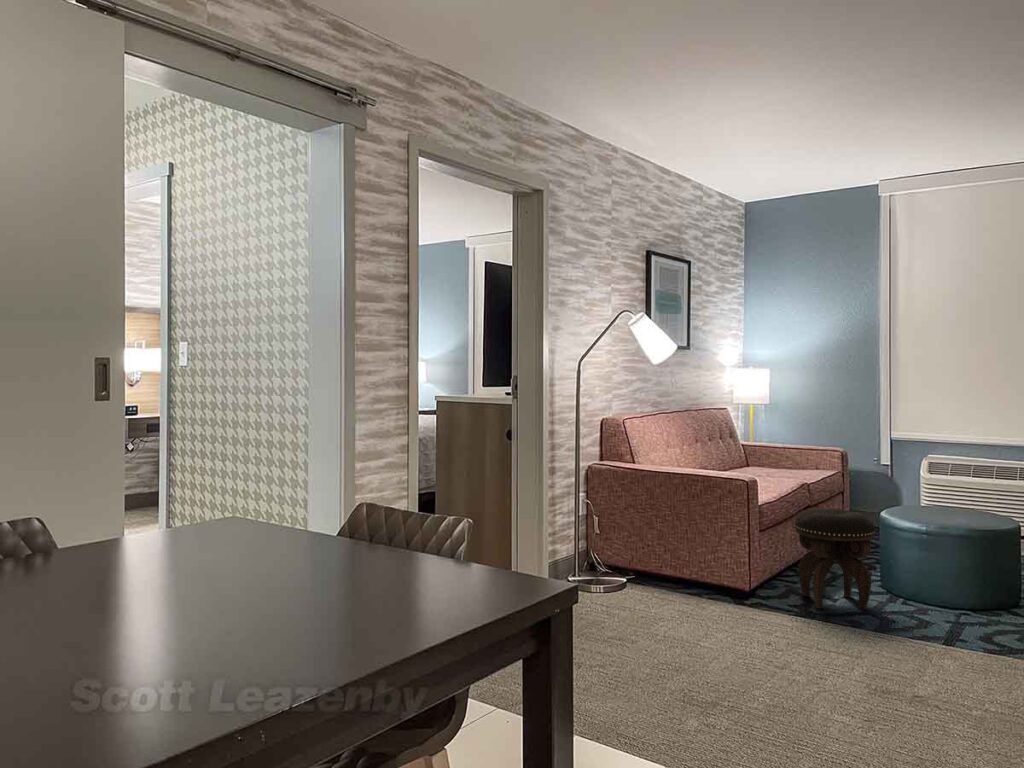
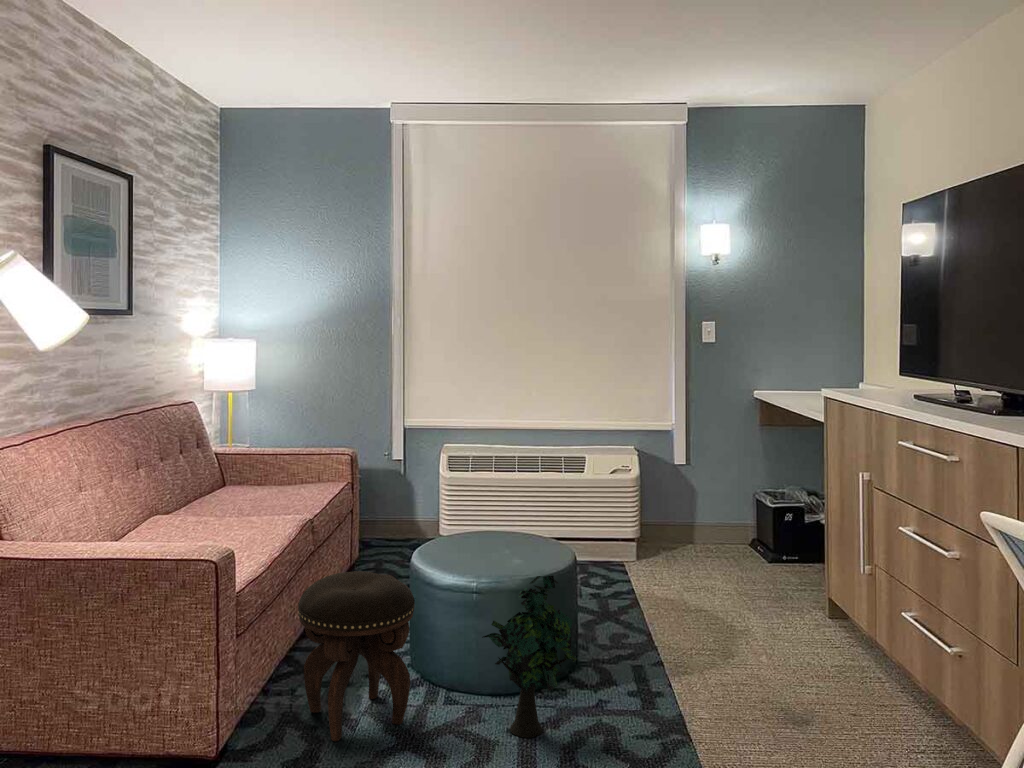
decorative plant: none [923,516,1000,630] -> present [482,576,576,738]

